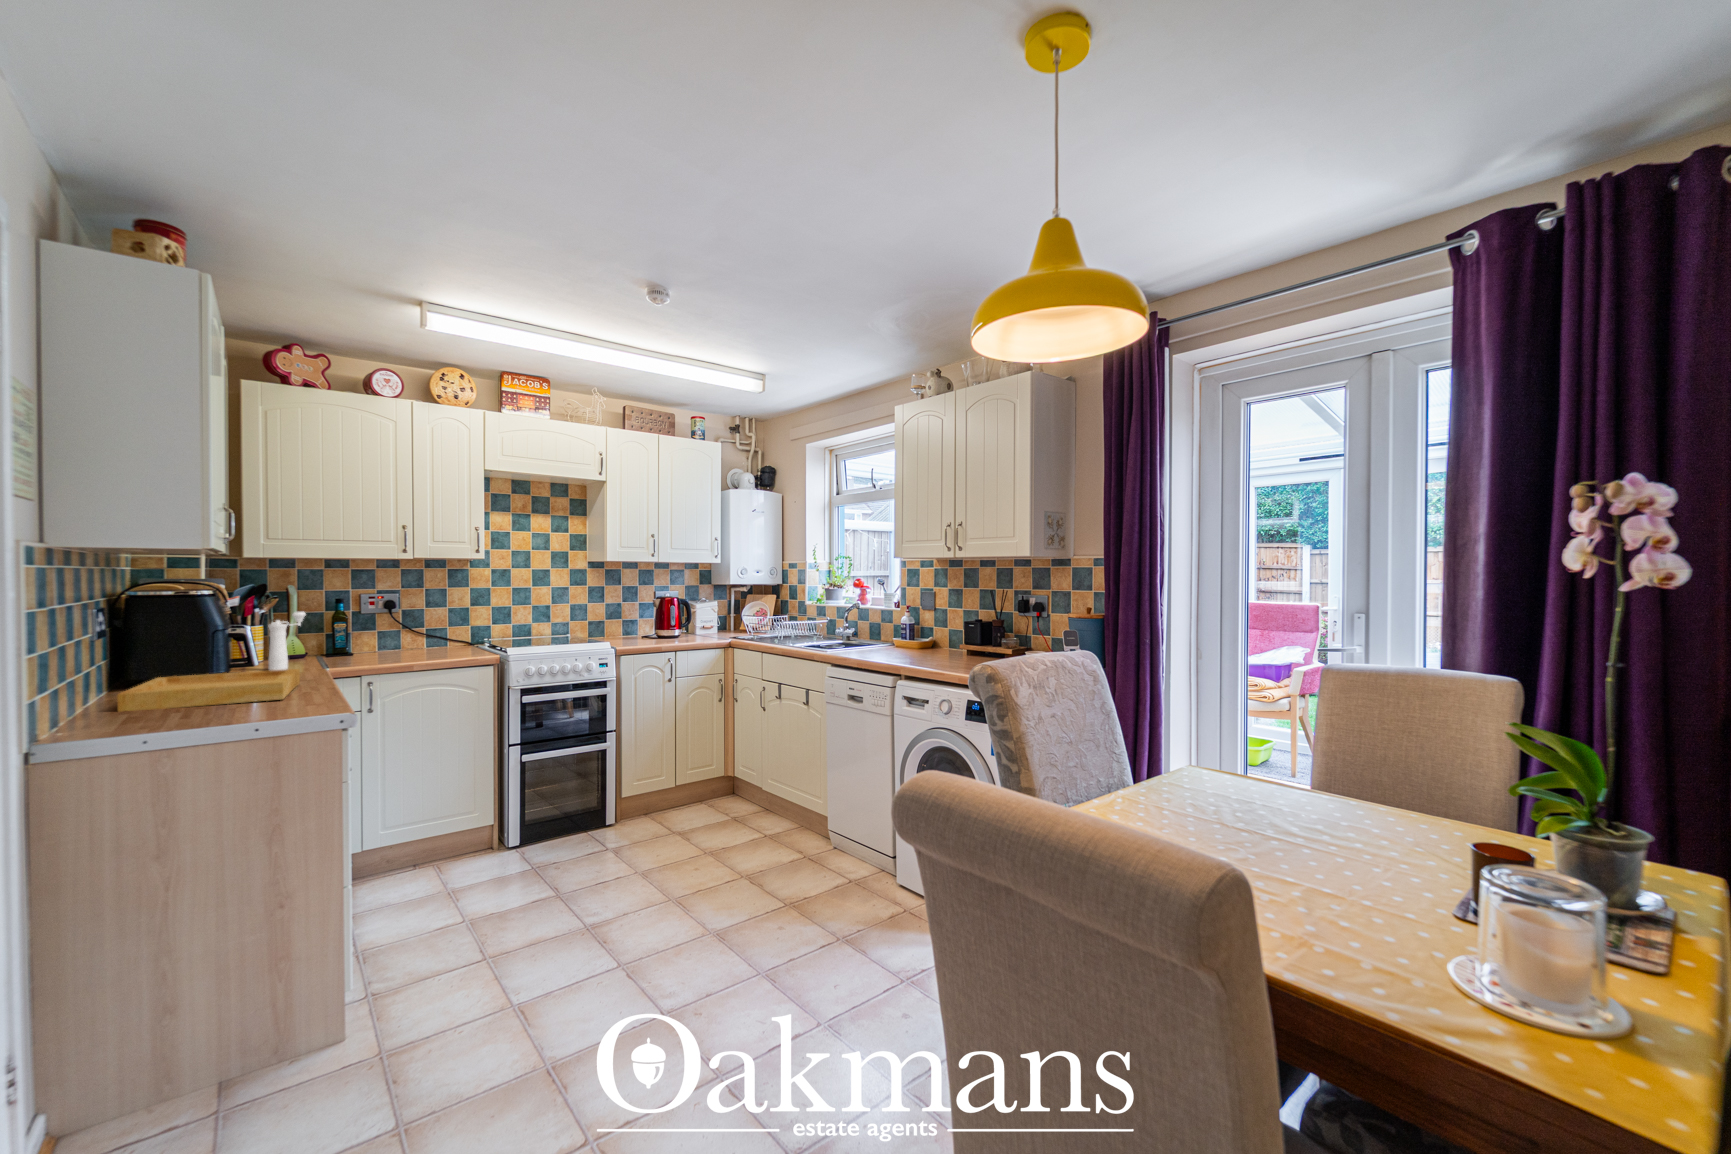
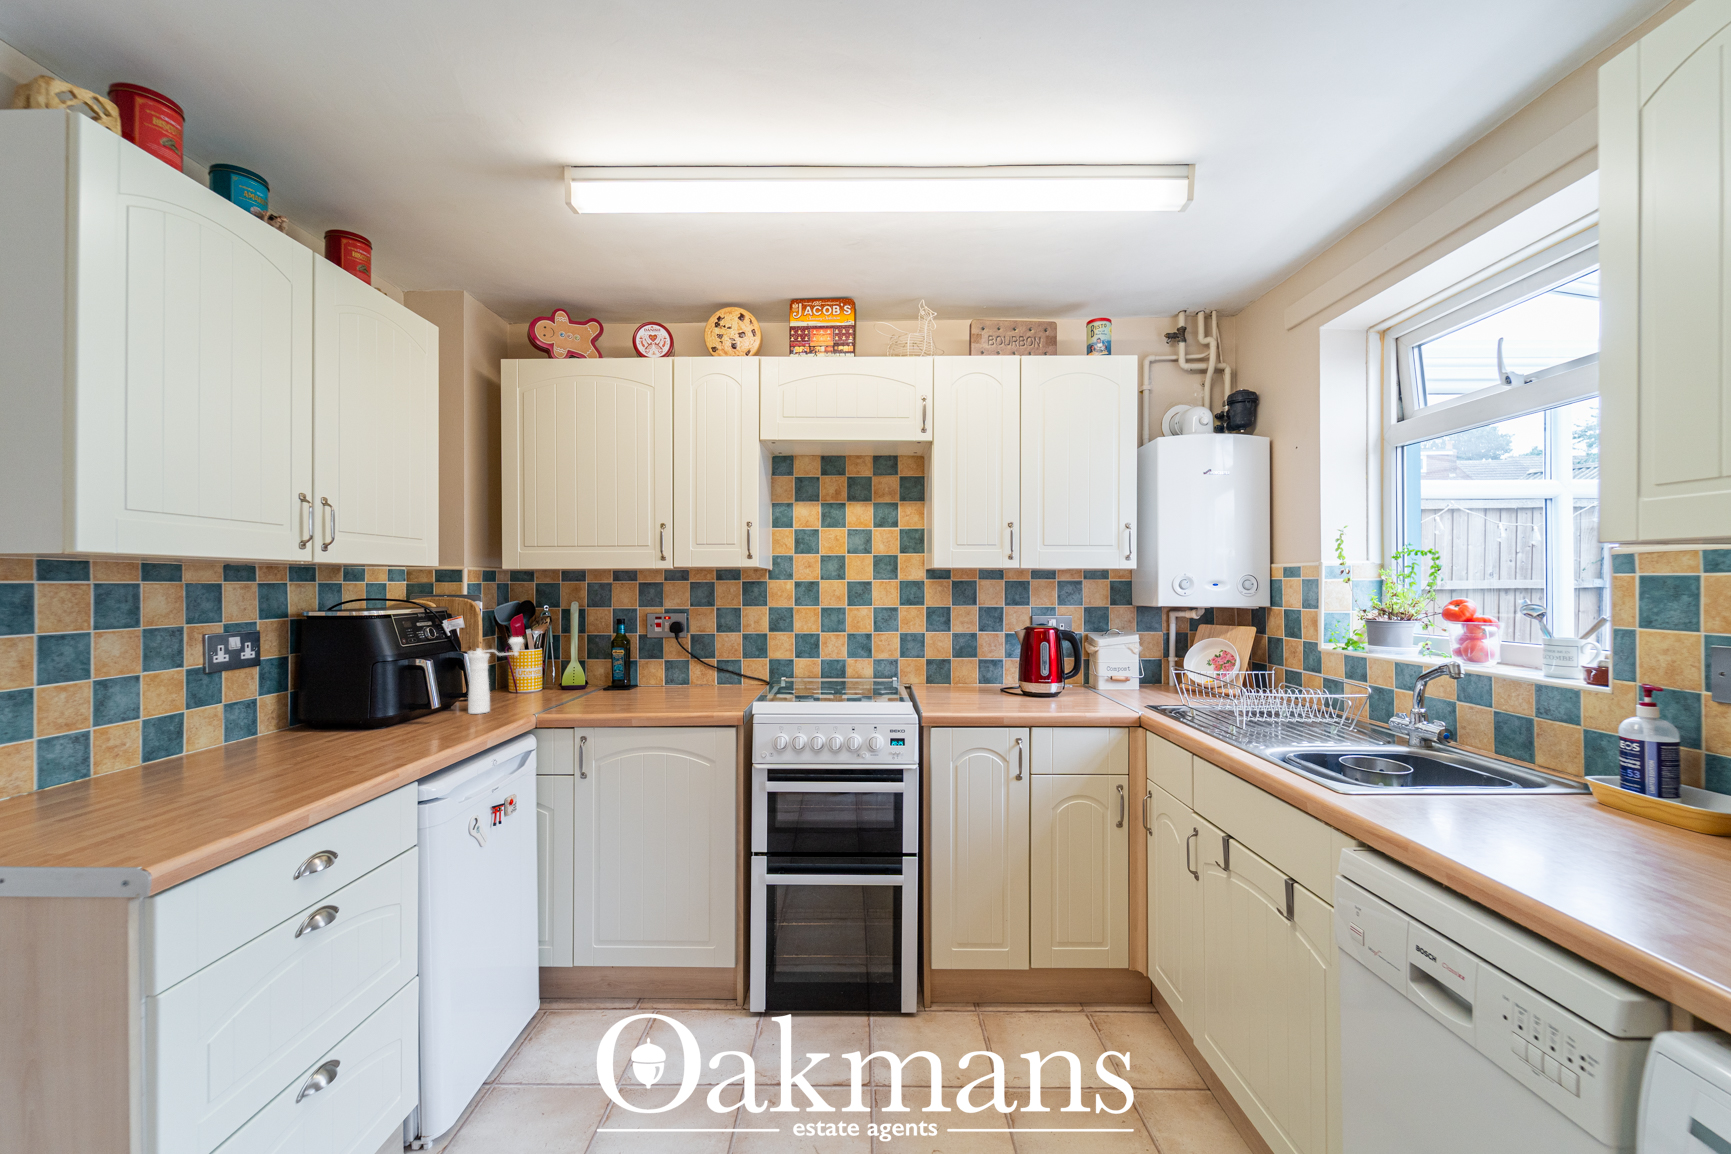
tray: present [117,669,300,712] -> none [61,726,377,797]

